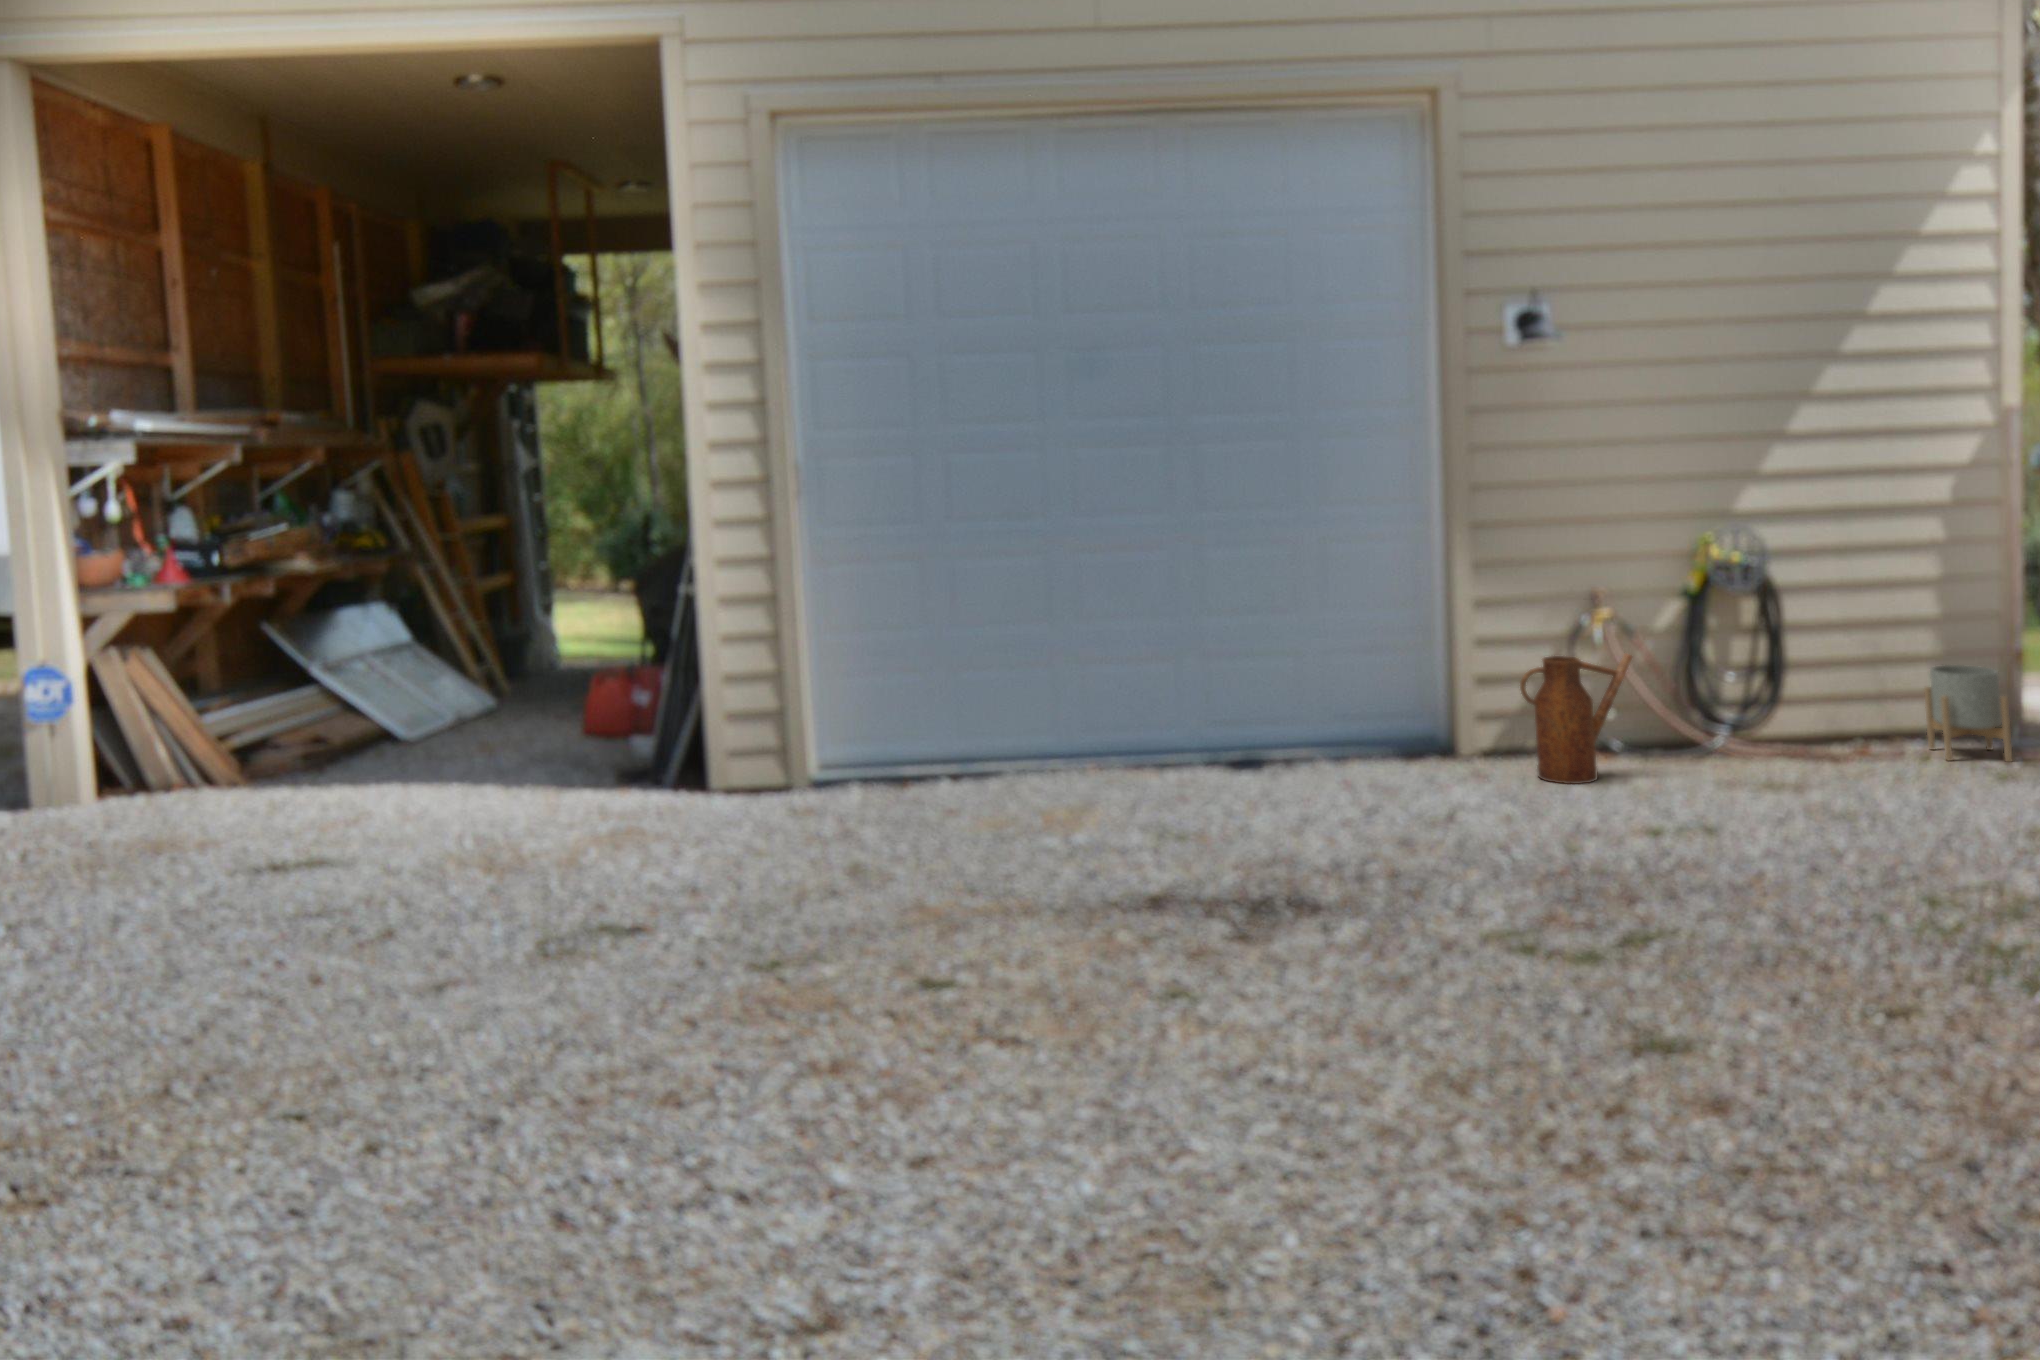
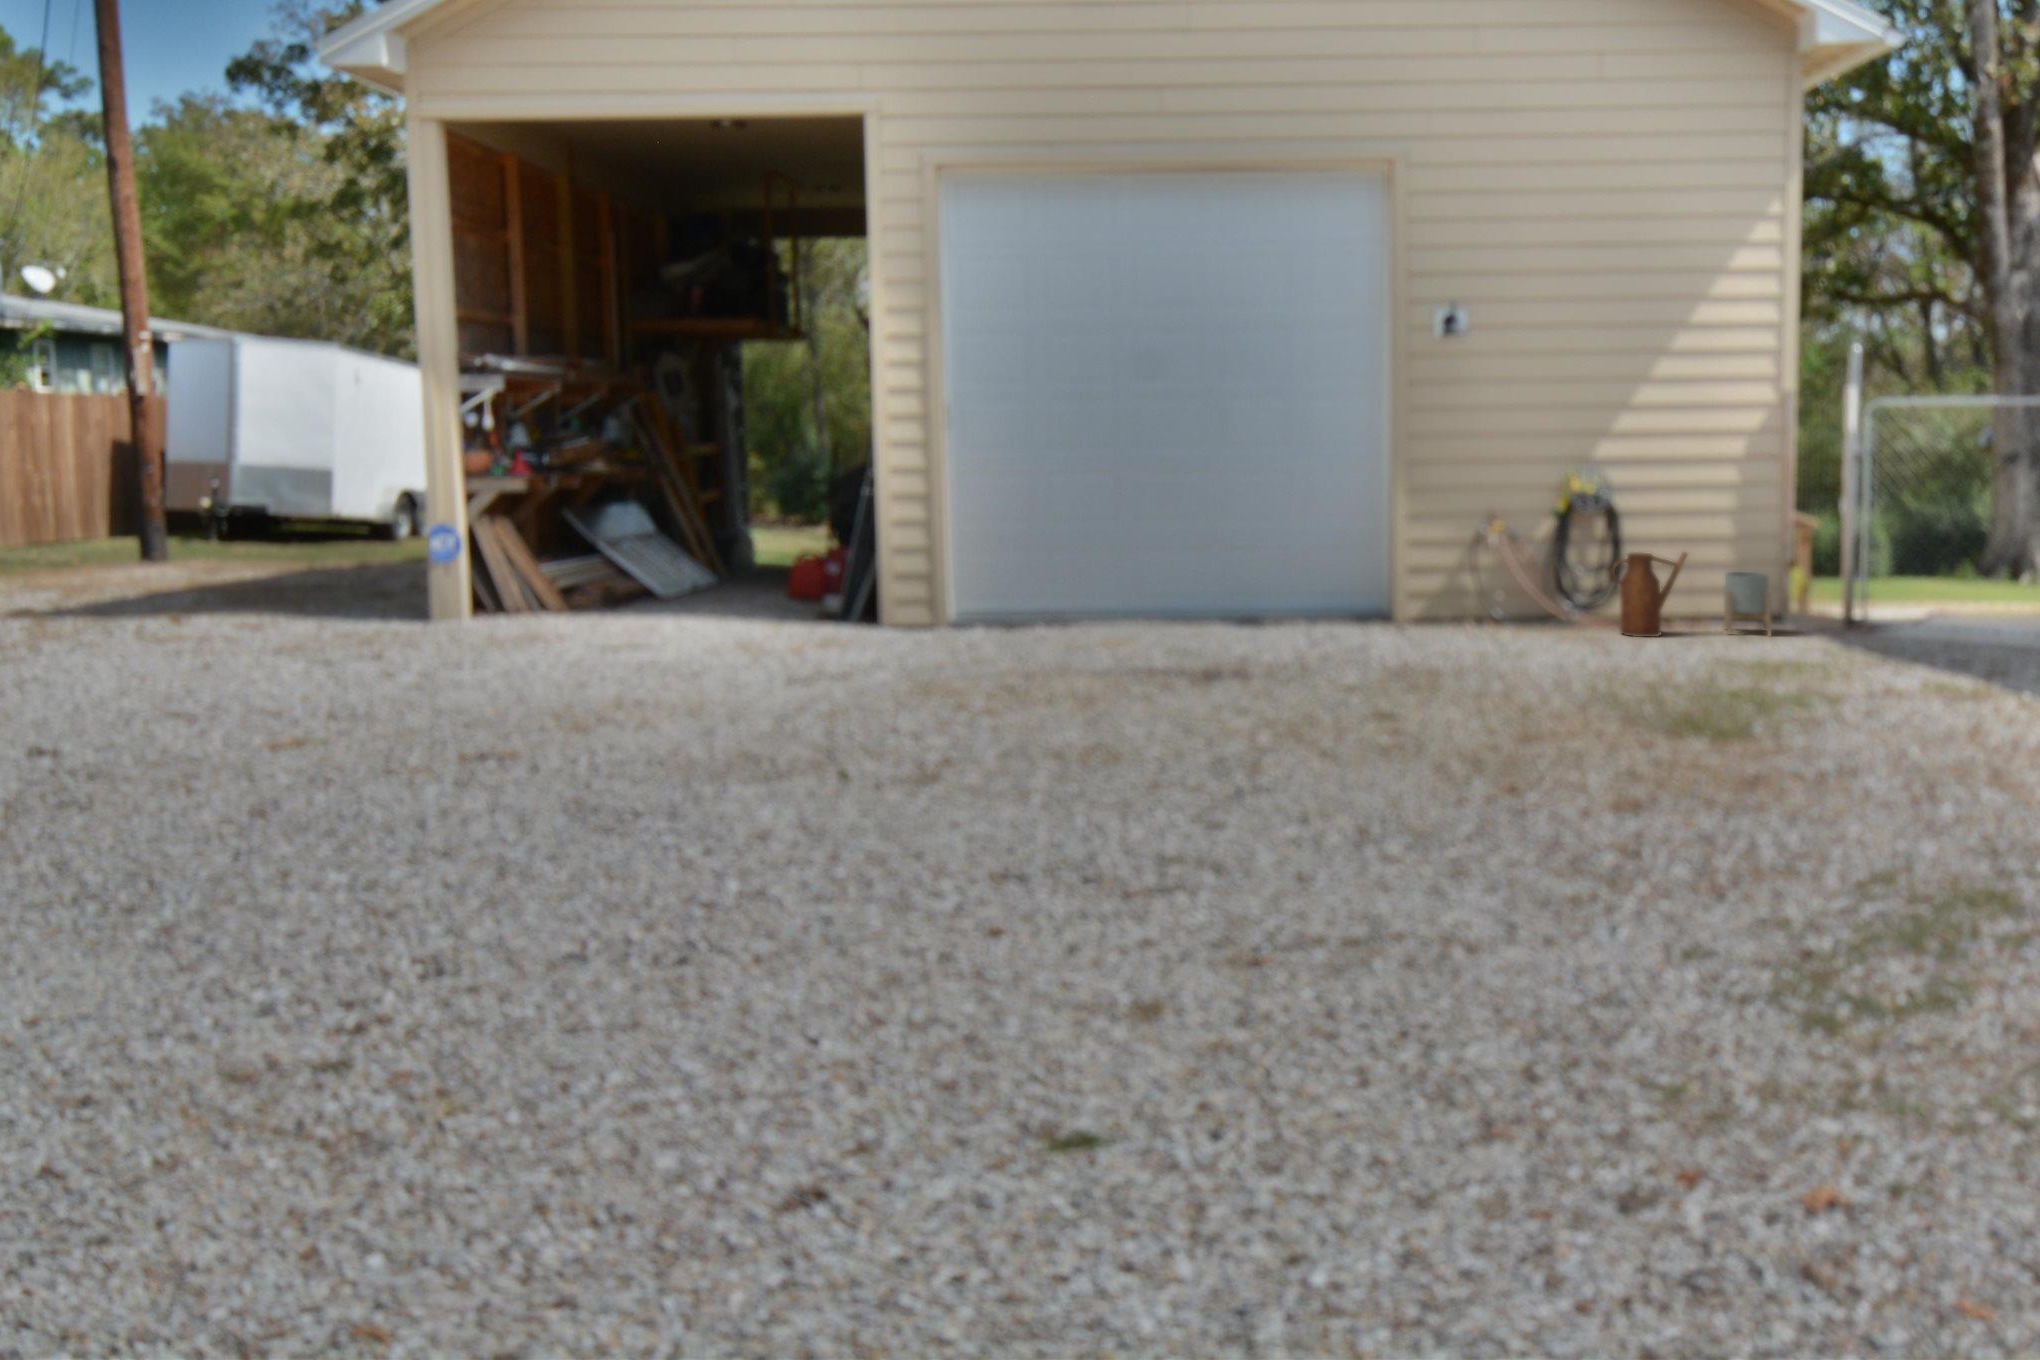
watering can: present [1520,654,1632,784] -> present [1612,552,1687,637]

